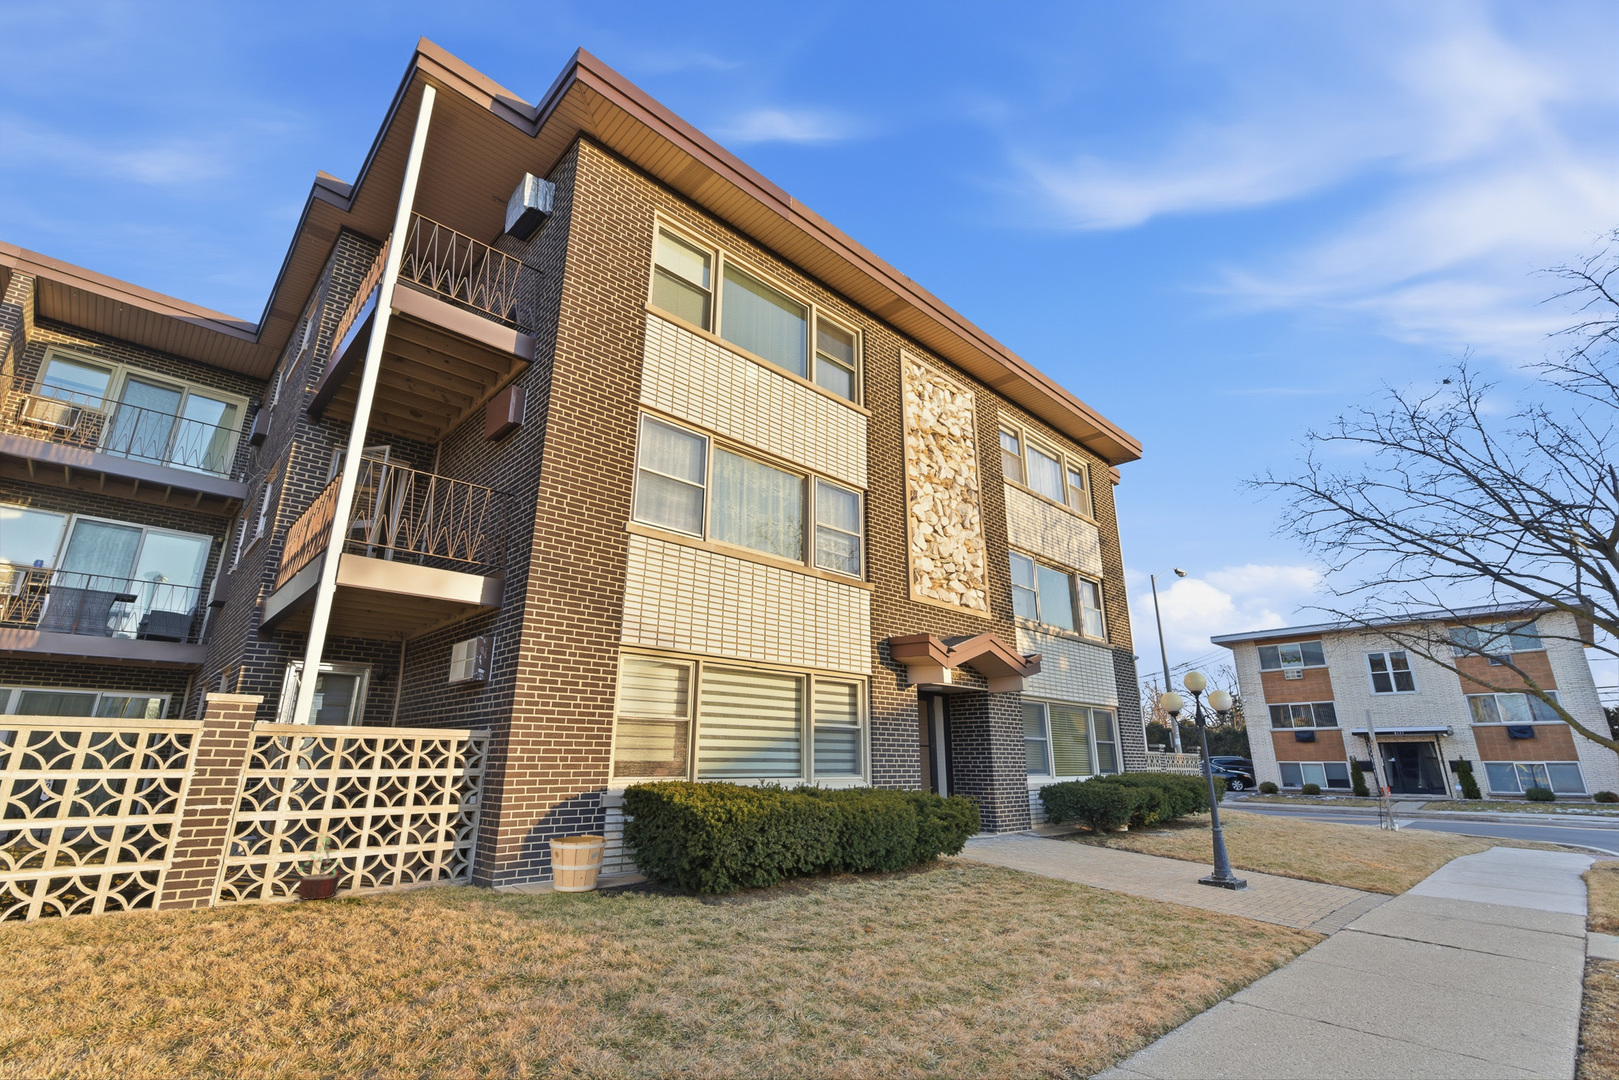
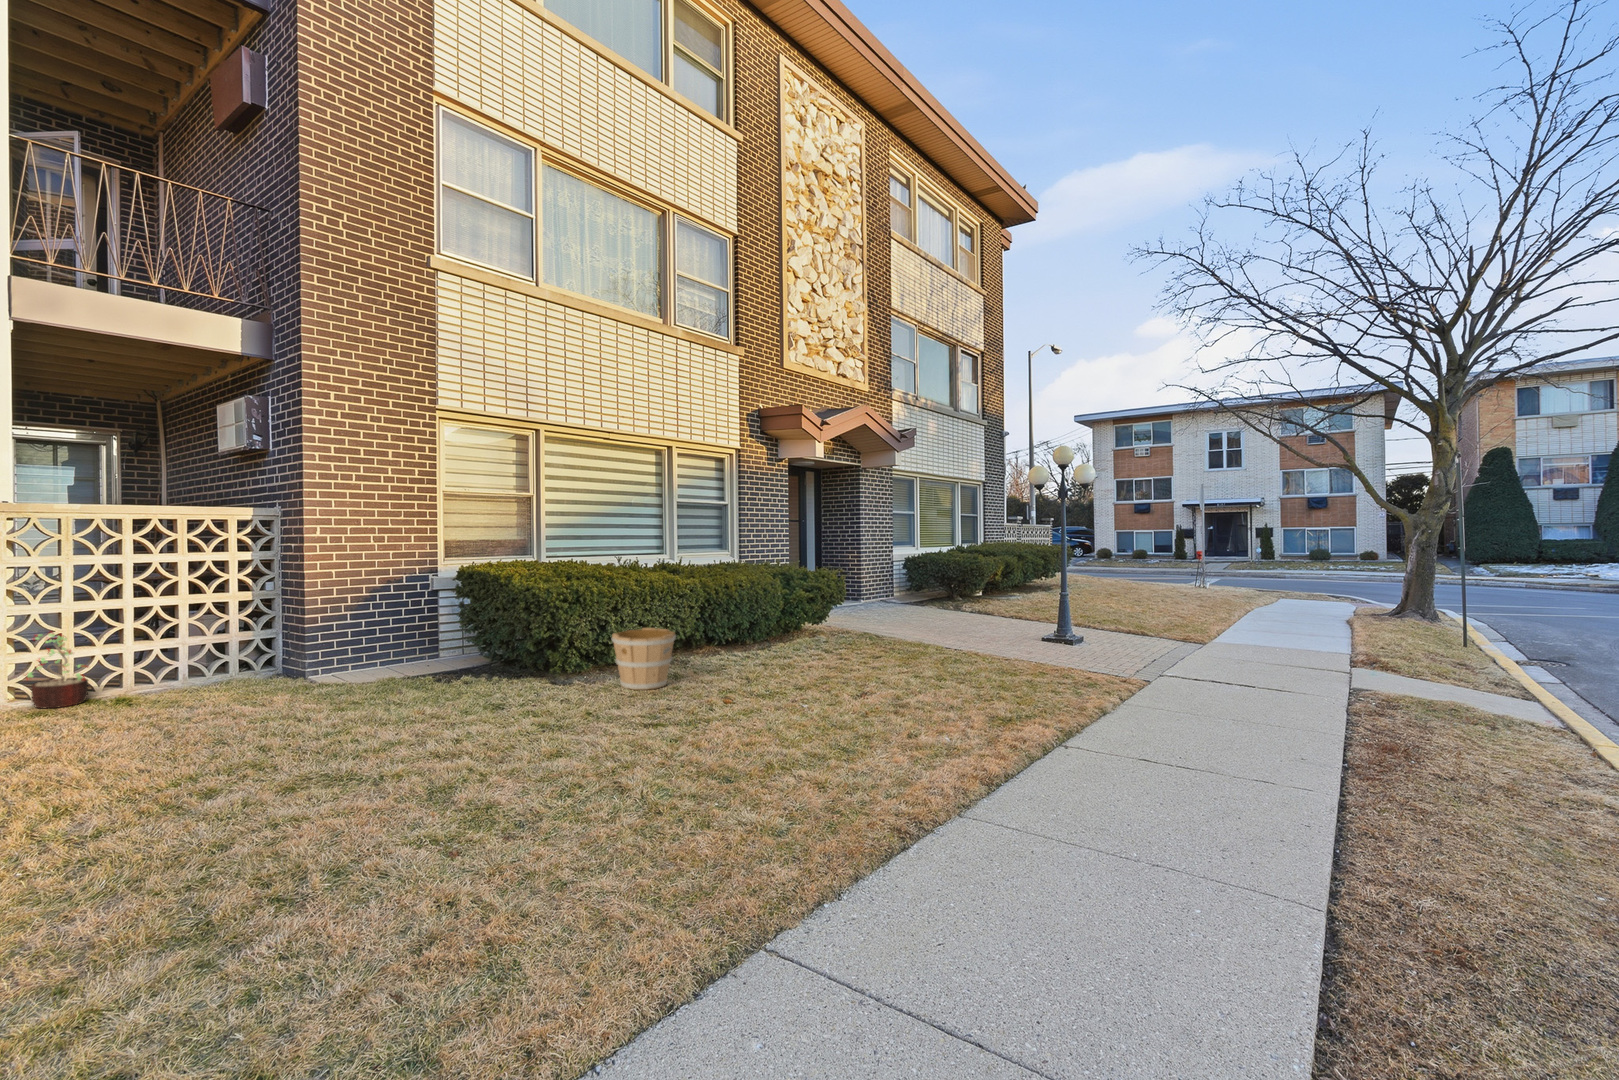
wooden bucket: present [549,835,607,892] -> present [612,628,676,690]

